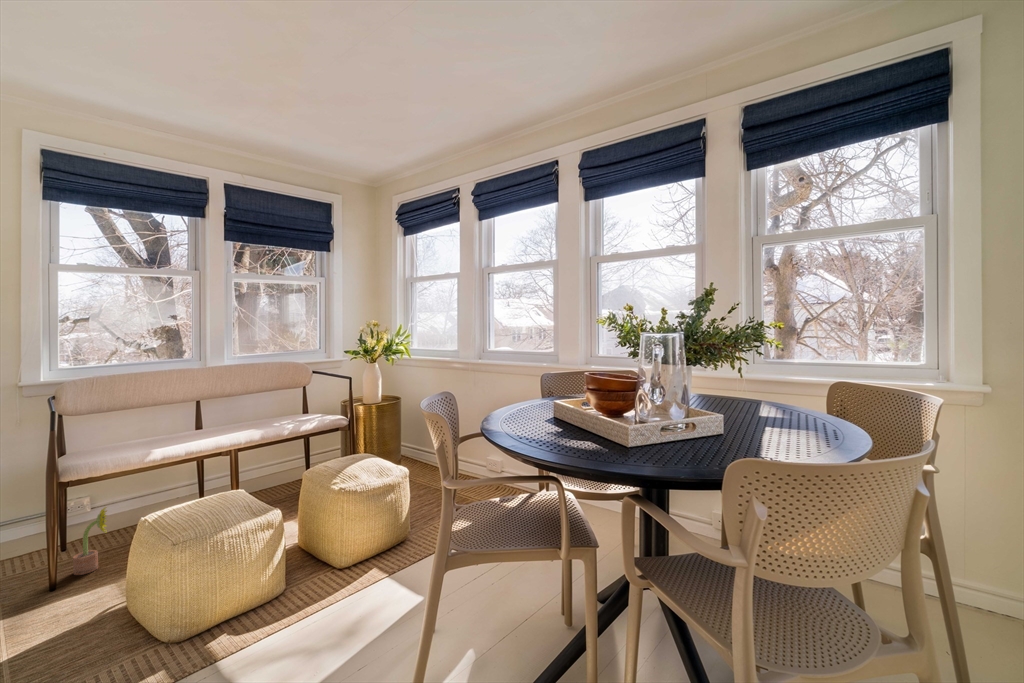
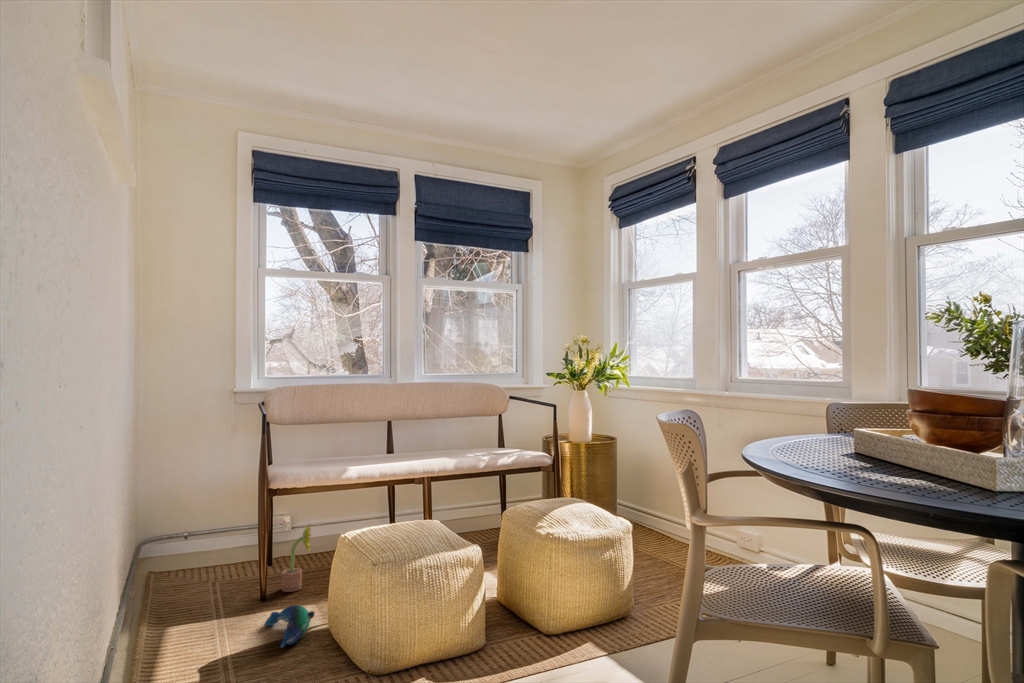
plush toy: none [46,592,107,640] -> present [264,605,314,648]

